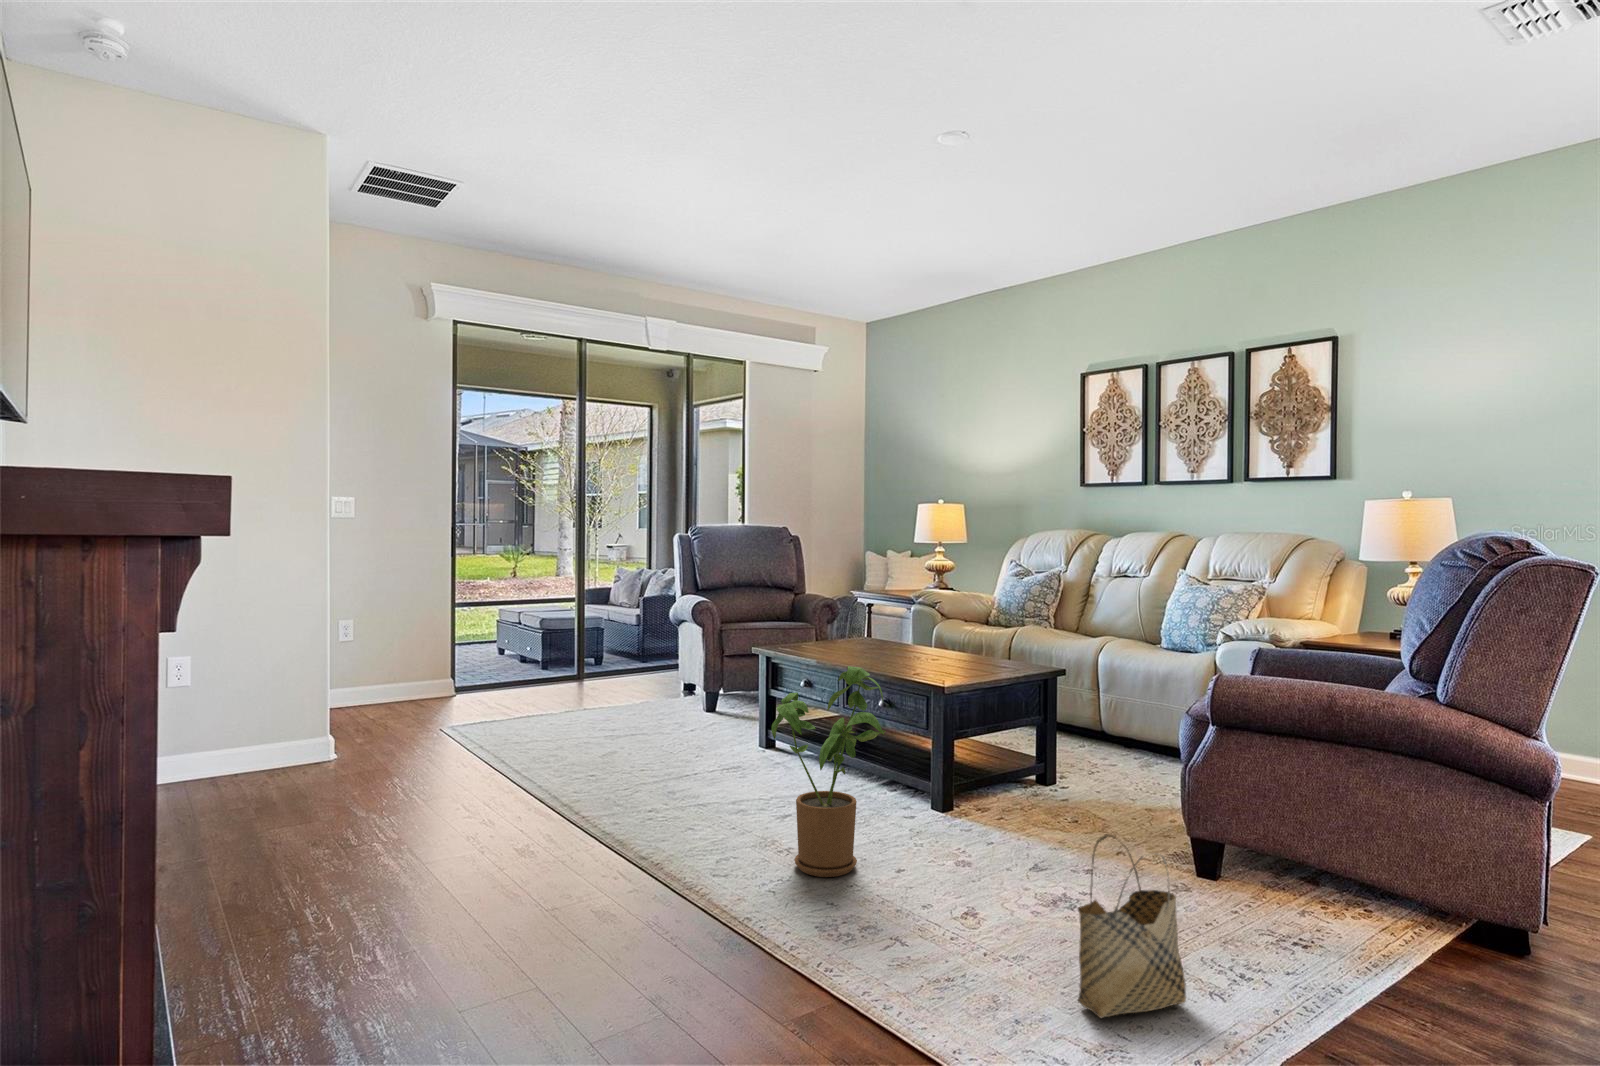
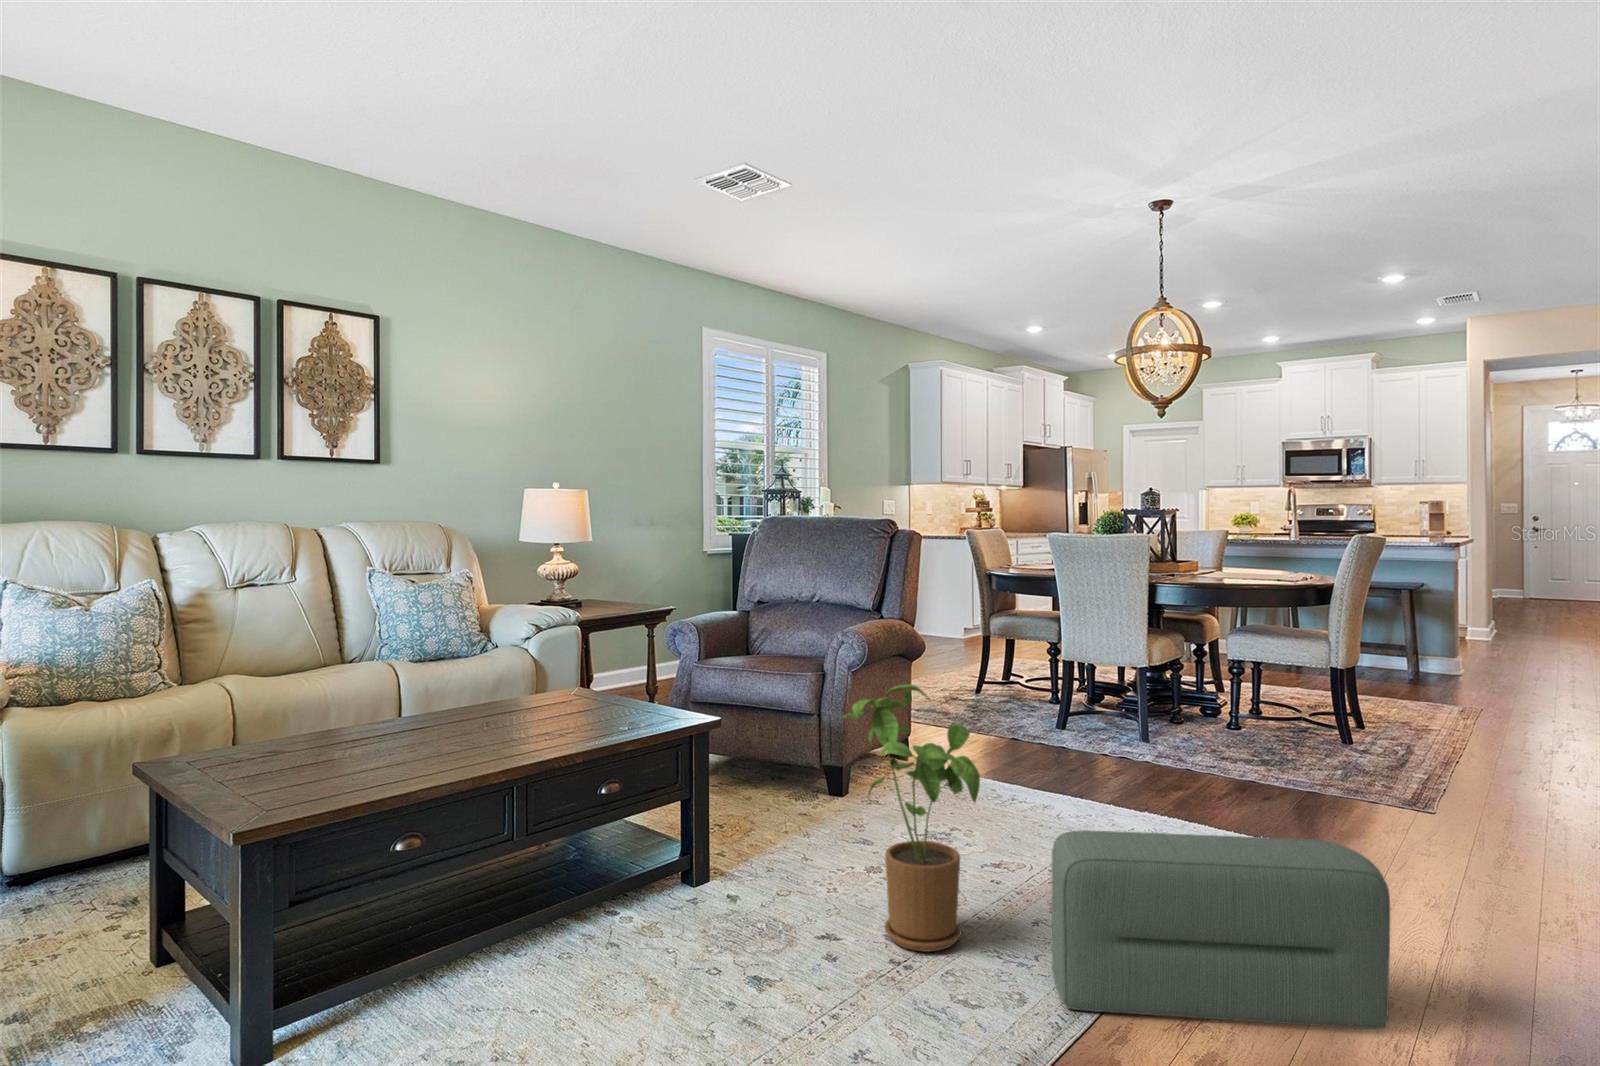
pouf: none [568,782,753,1012] -> present [1051,830,1390,1029]
woven basket: present [1078,834,1186,1018] -> none [1049,719,1122,838]

